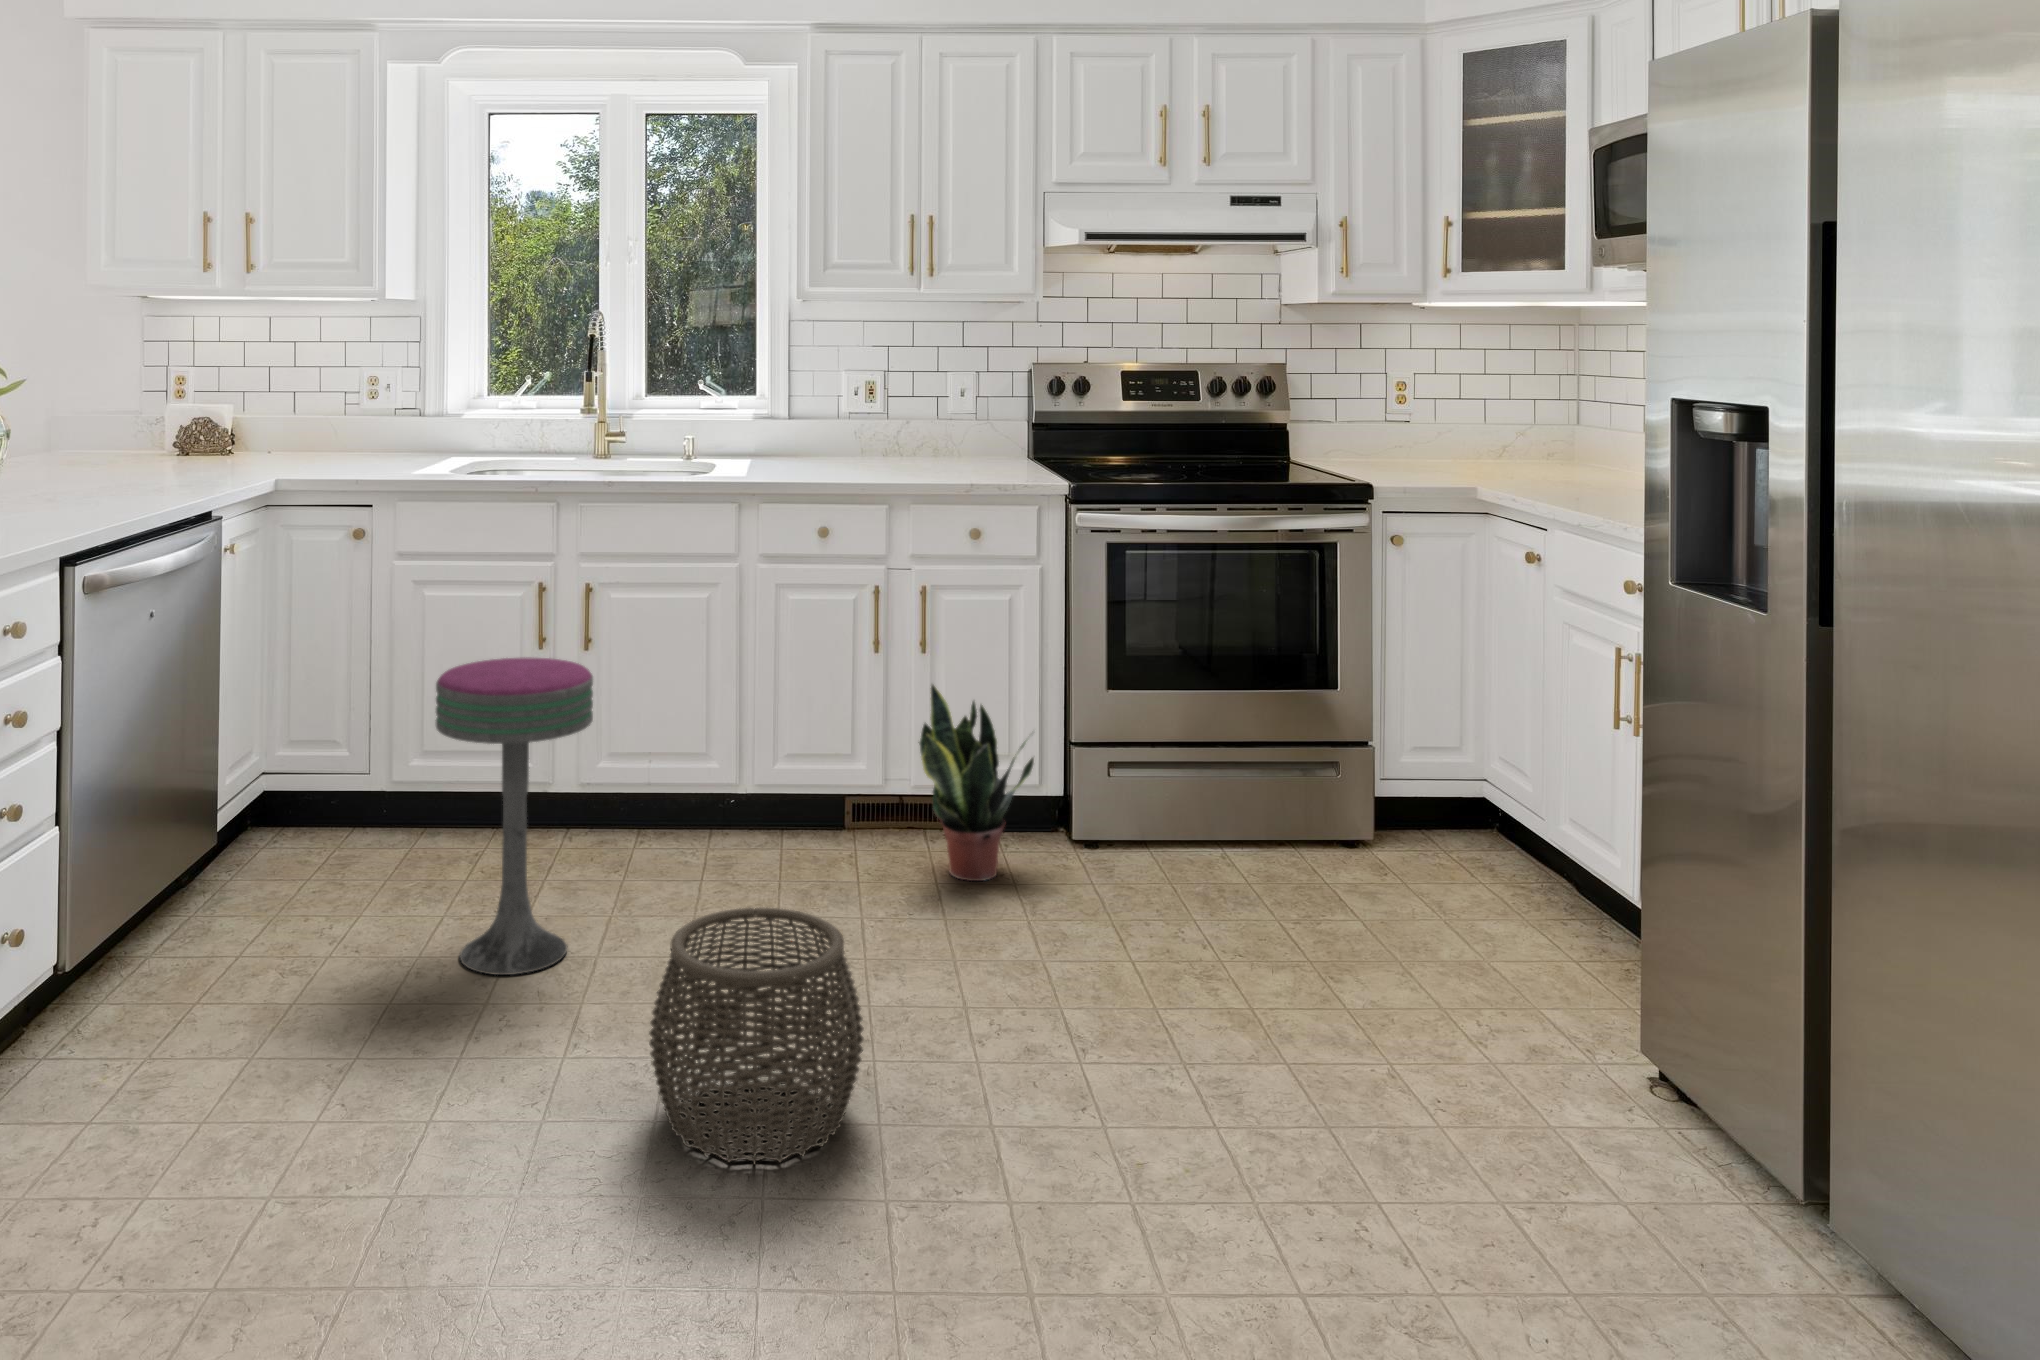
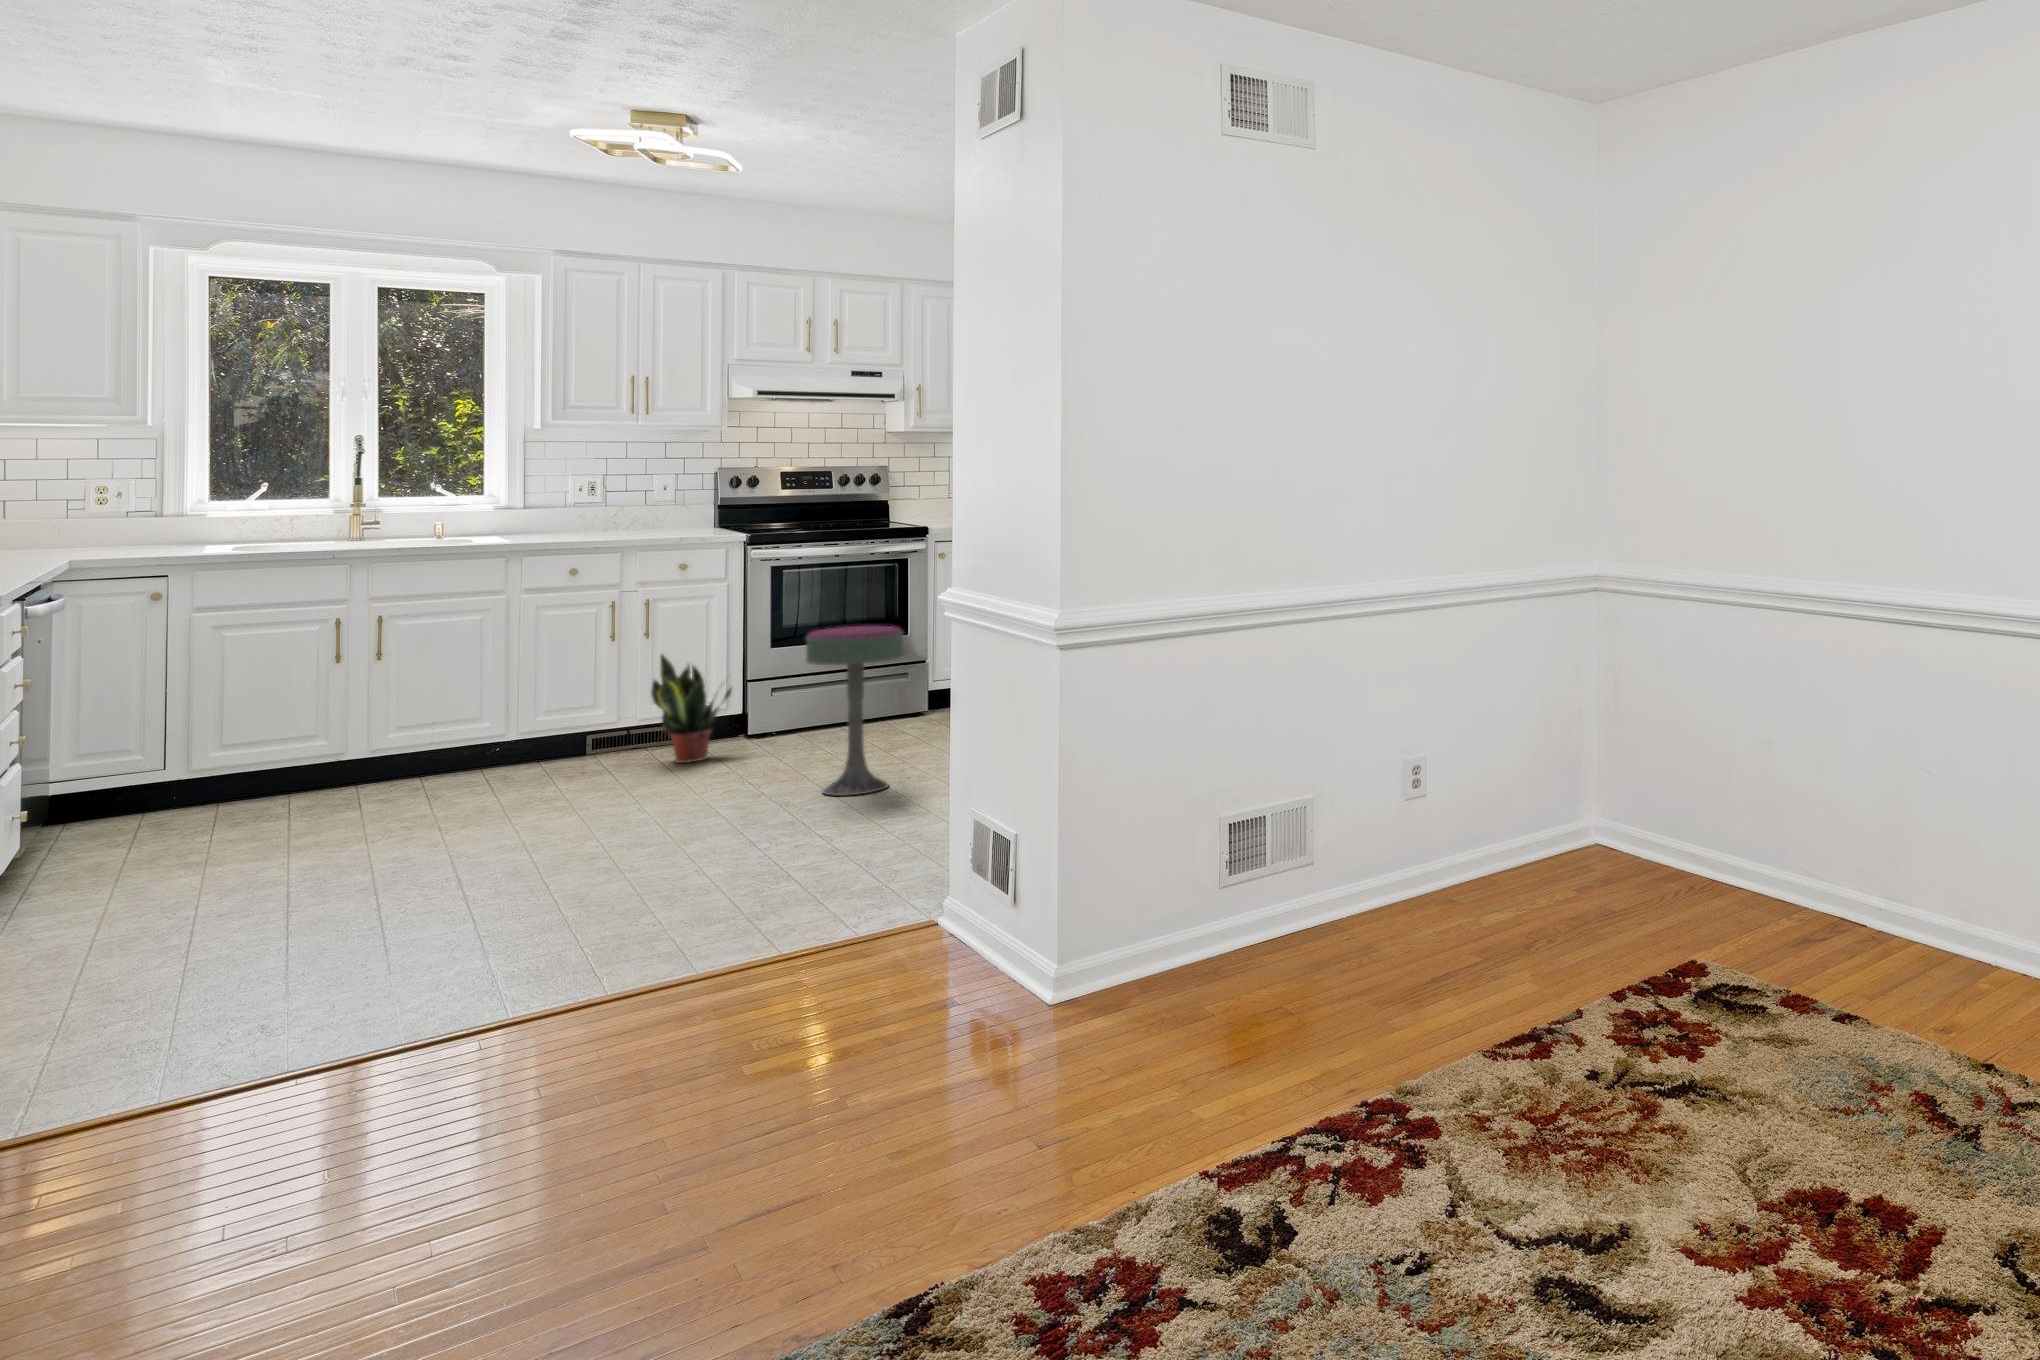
bar stool: present [436,657,593,975] -> present [806,626,903,796]
woven basket: present [649,908,864,1164] -> none [534,732,664,842]

